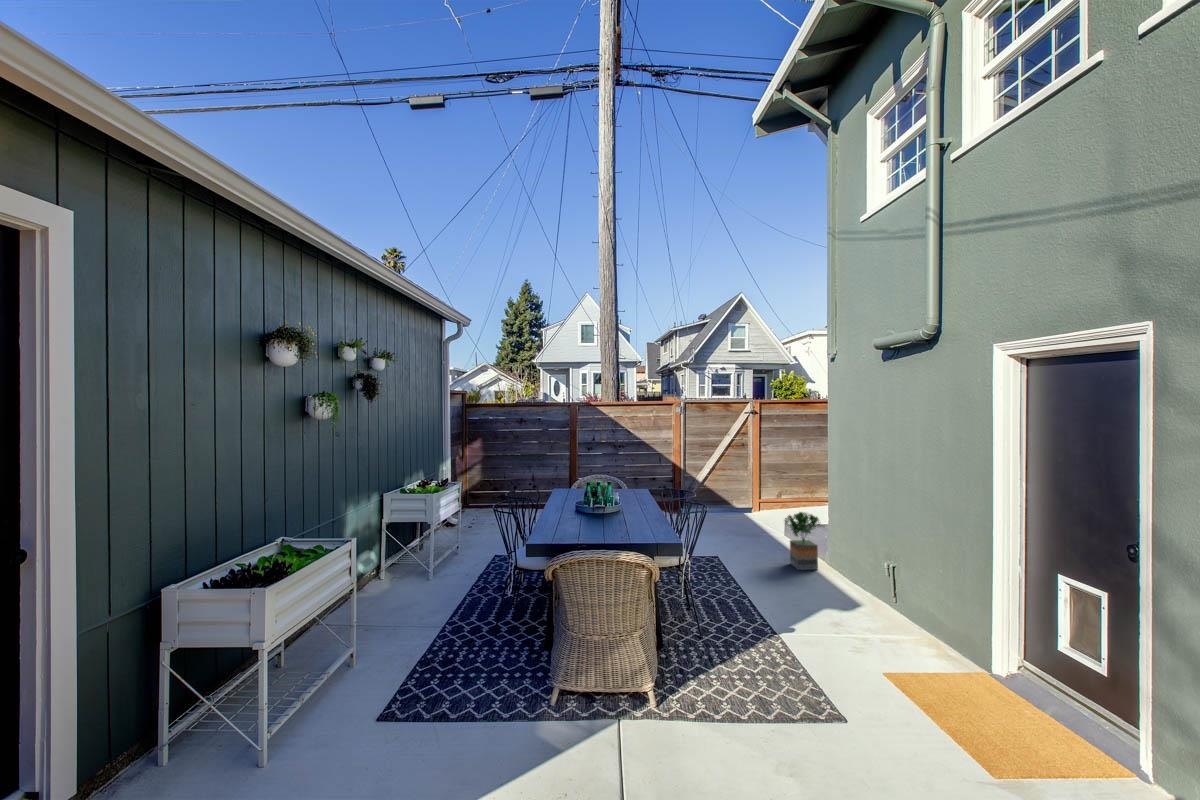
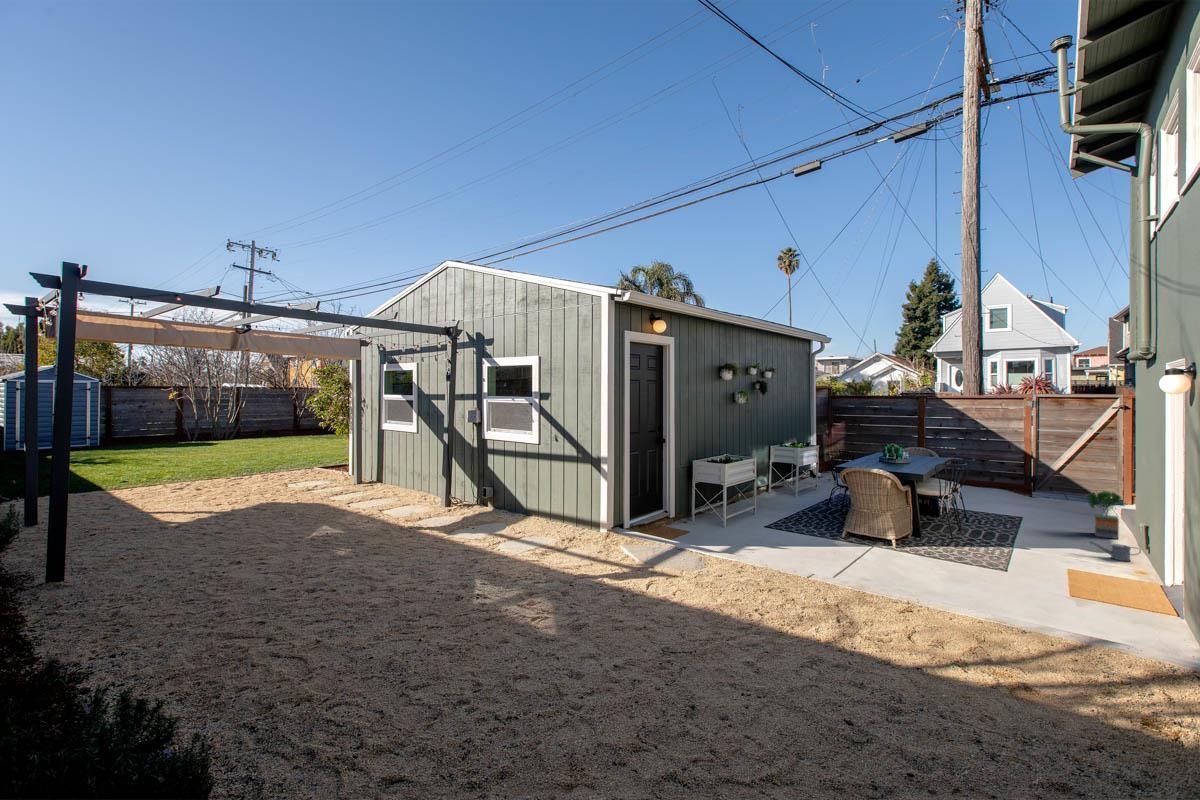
watering can: none [841,593,891,618] -> present [1090,540,1141,561]

